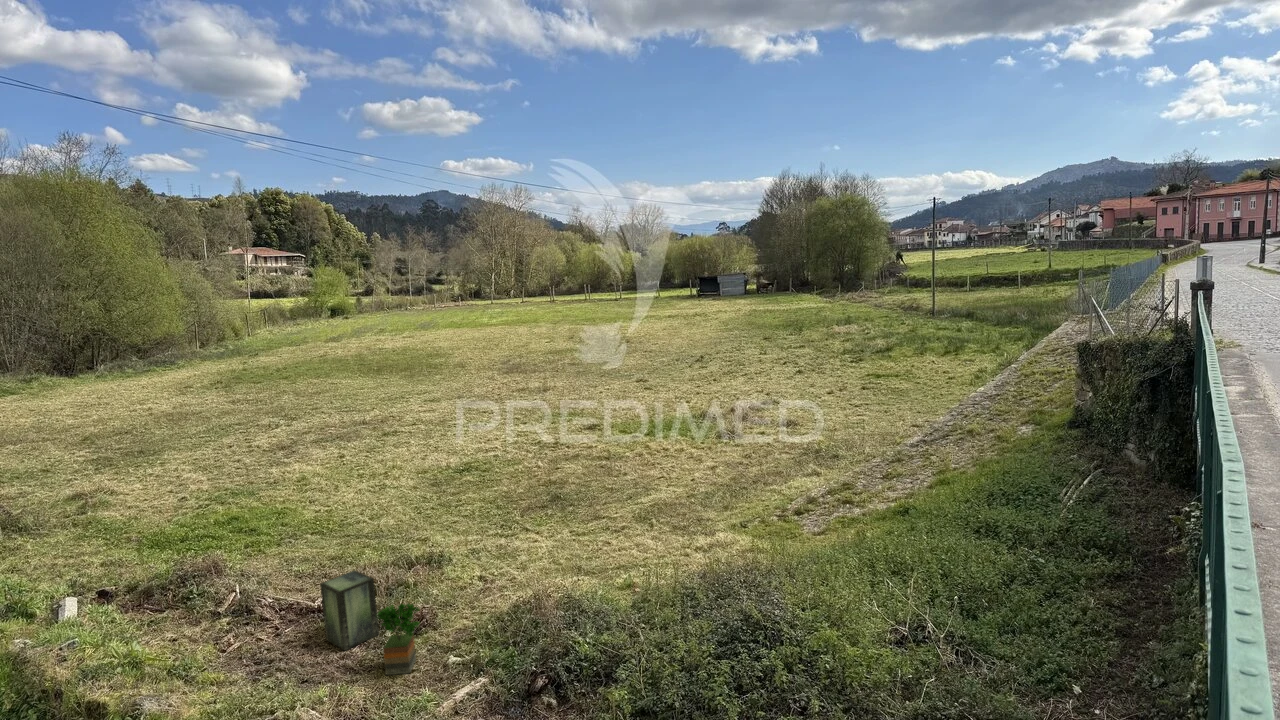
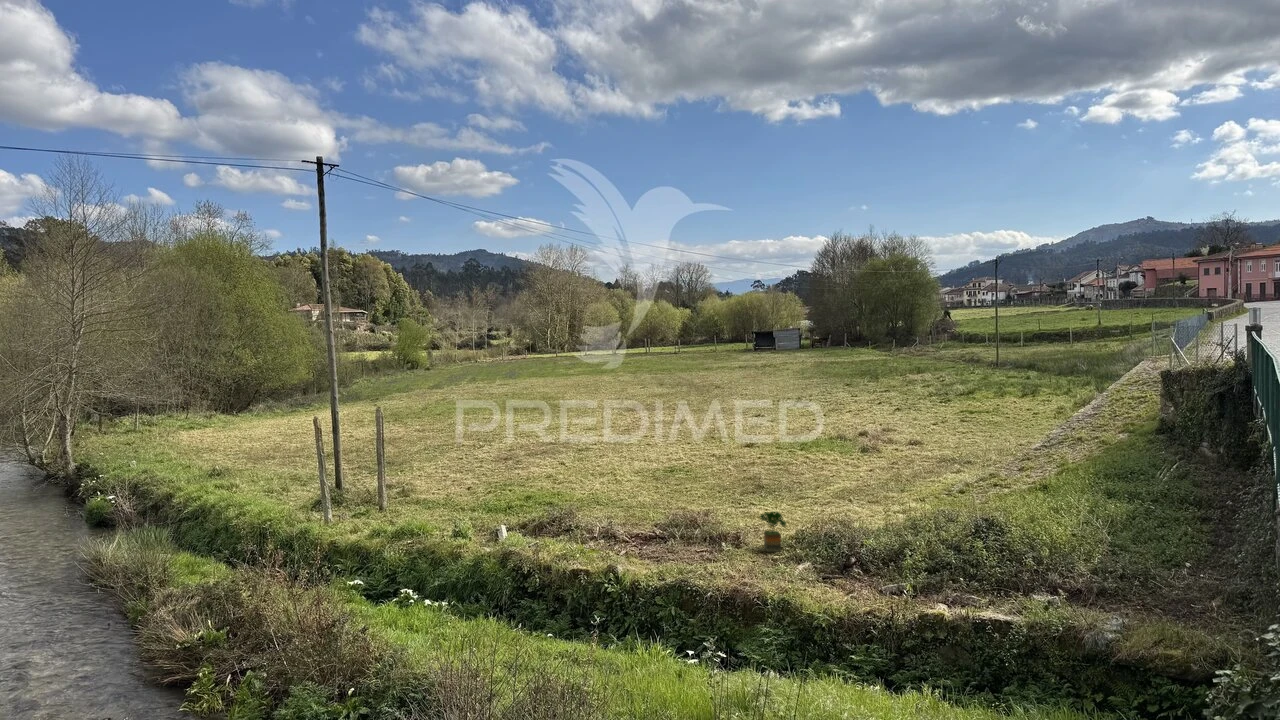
storage box: present [320,570,379,651] -> none [708,499,740,544]

